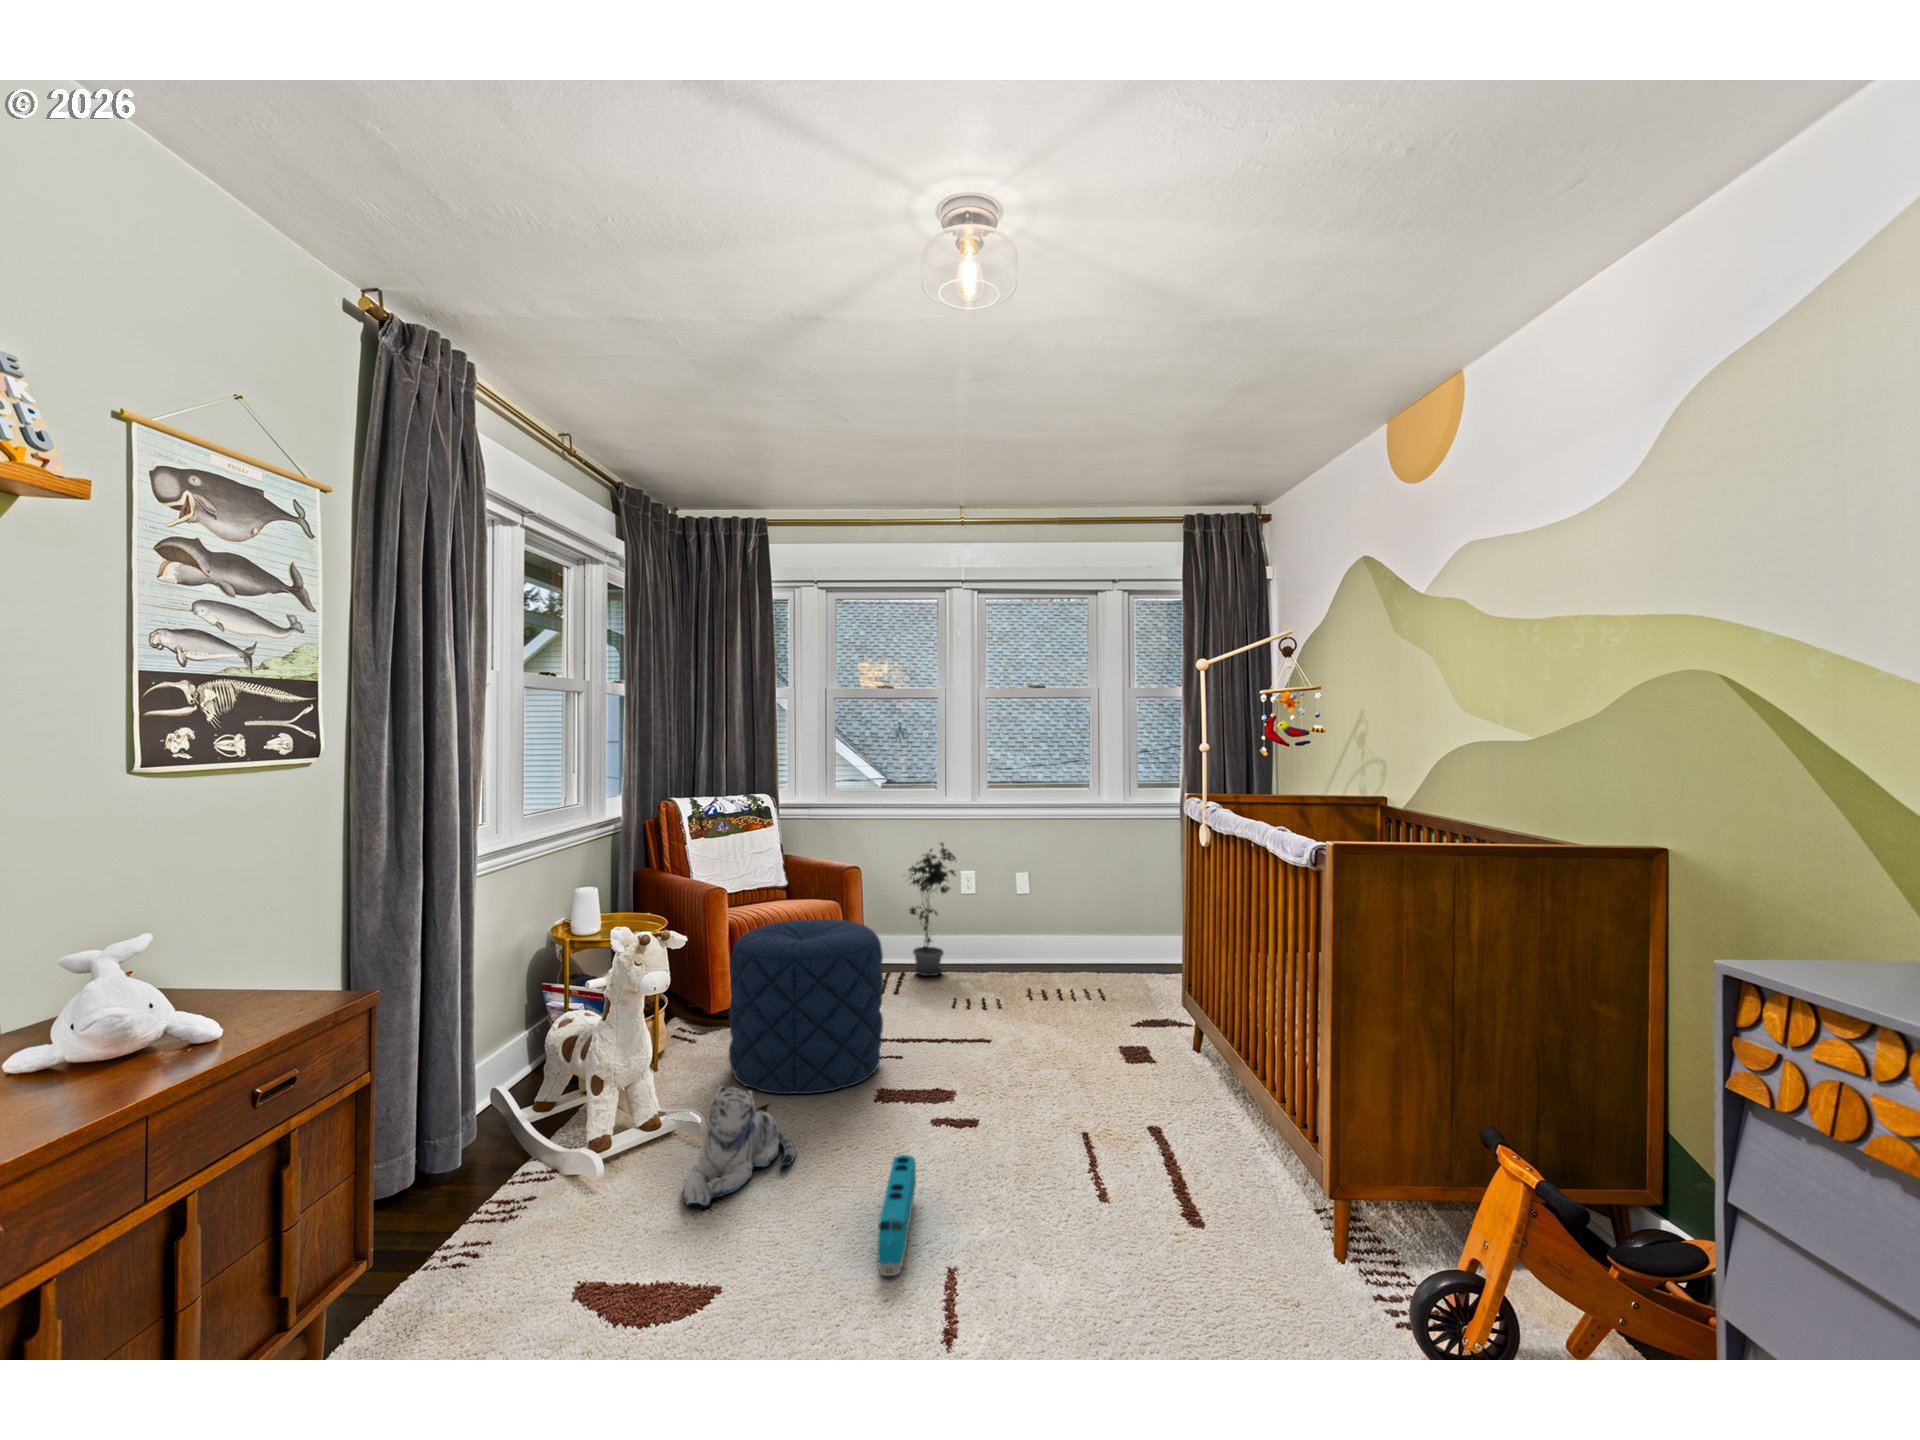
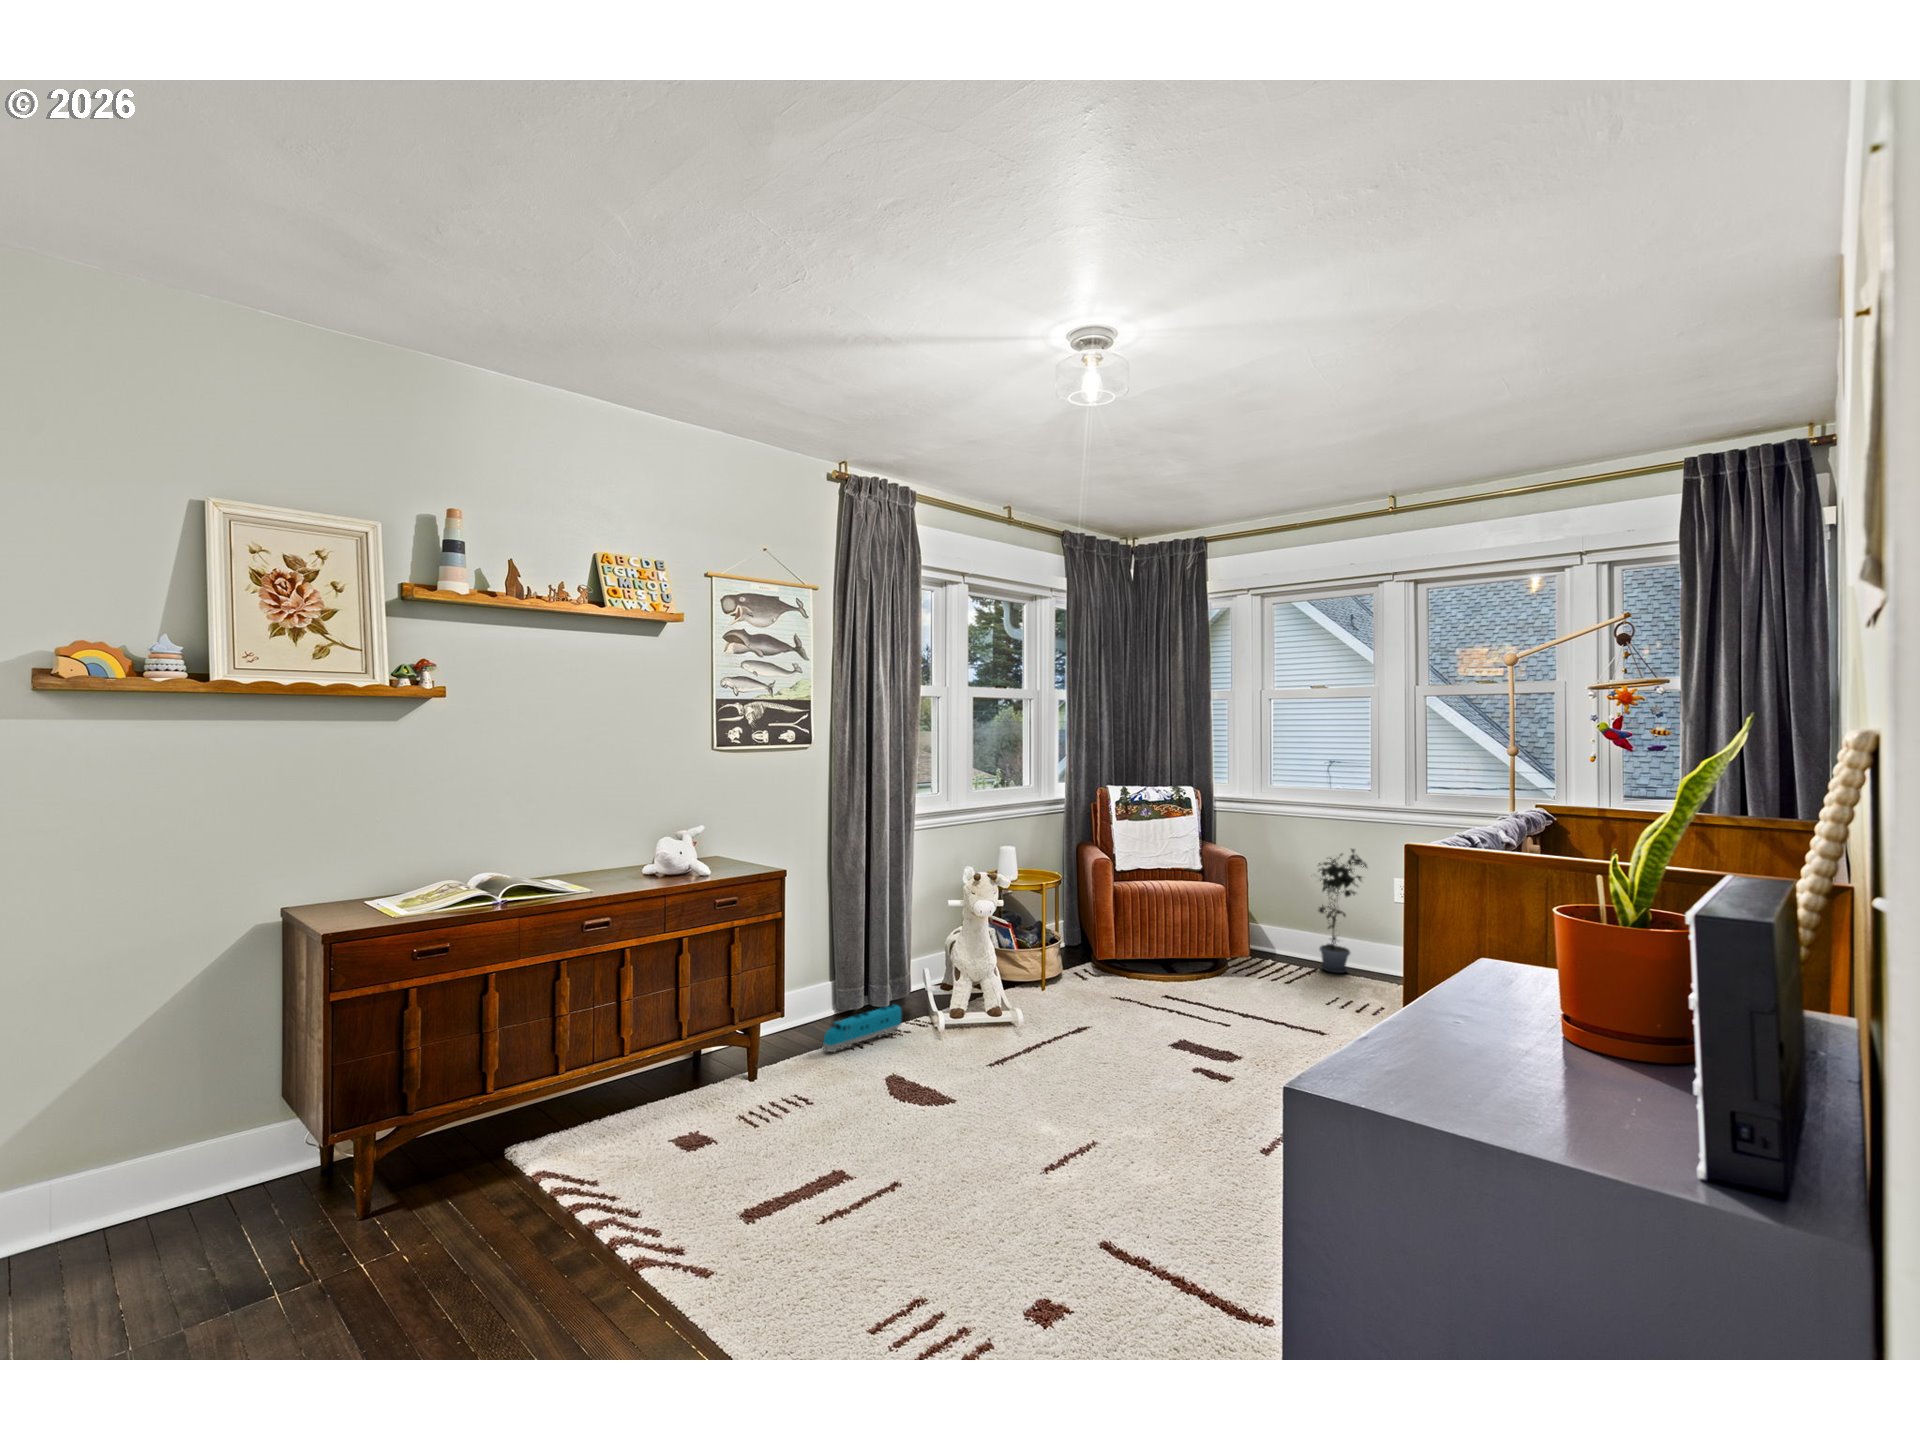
pouf: present [729,919,883,1094] -> none [1084,891,1209,1027]
plush toy: present [683,1086,796,1206] -> none [979,988,1078,1061]
toy train: present [878,1155,916,1276] -> present [823,1005,902,1052]

